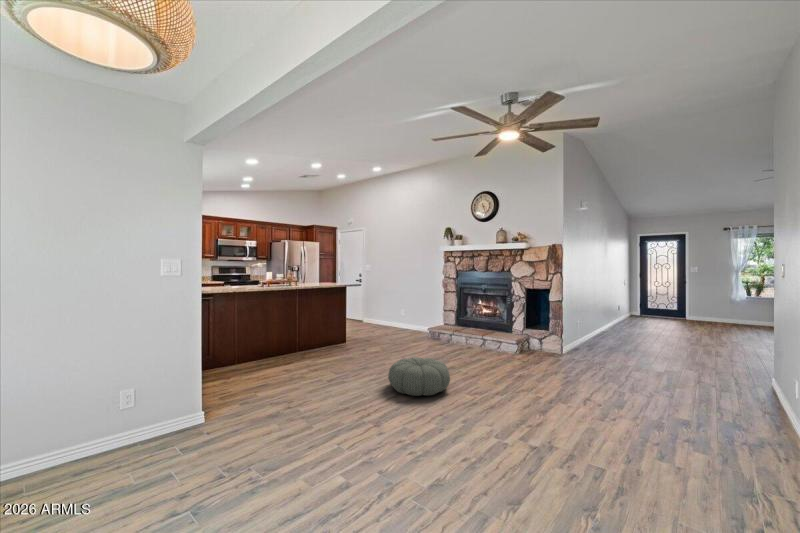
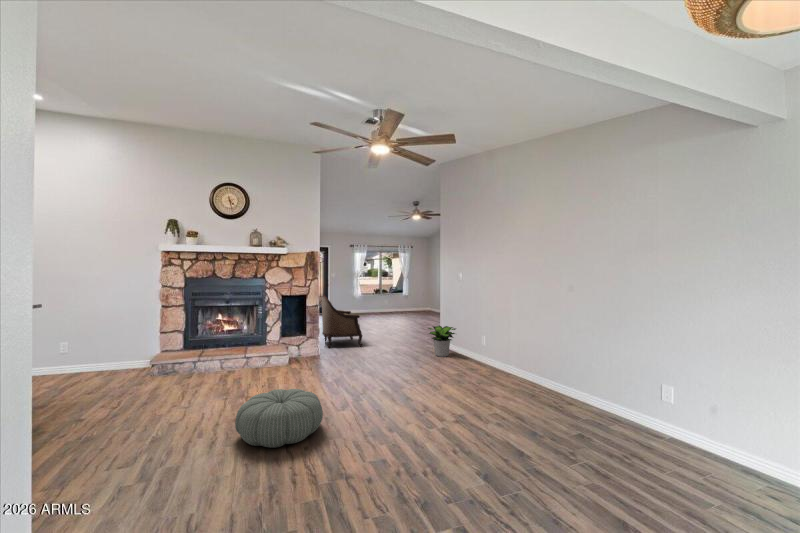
armchair: none [586,290,640,358] -> present [321,295,363,348]
potted plant: none [702,348,775,399] -> present [428,326,456,357]

